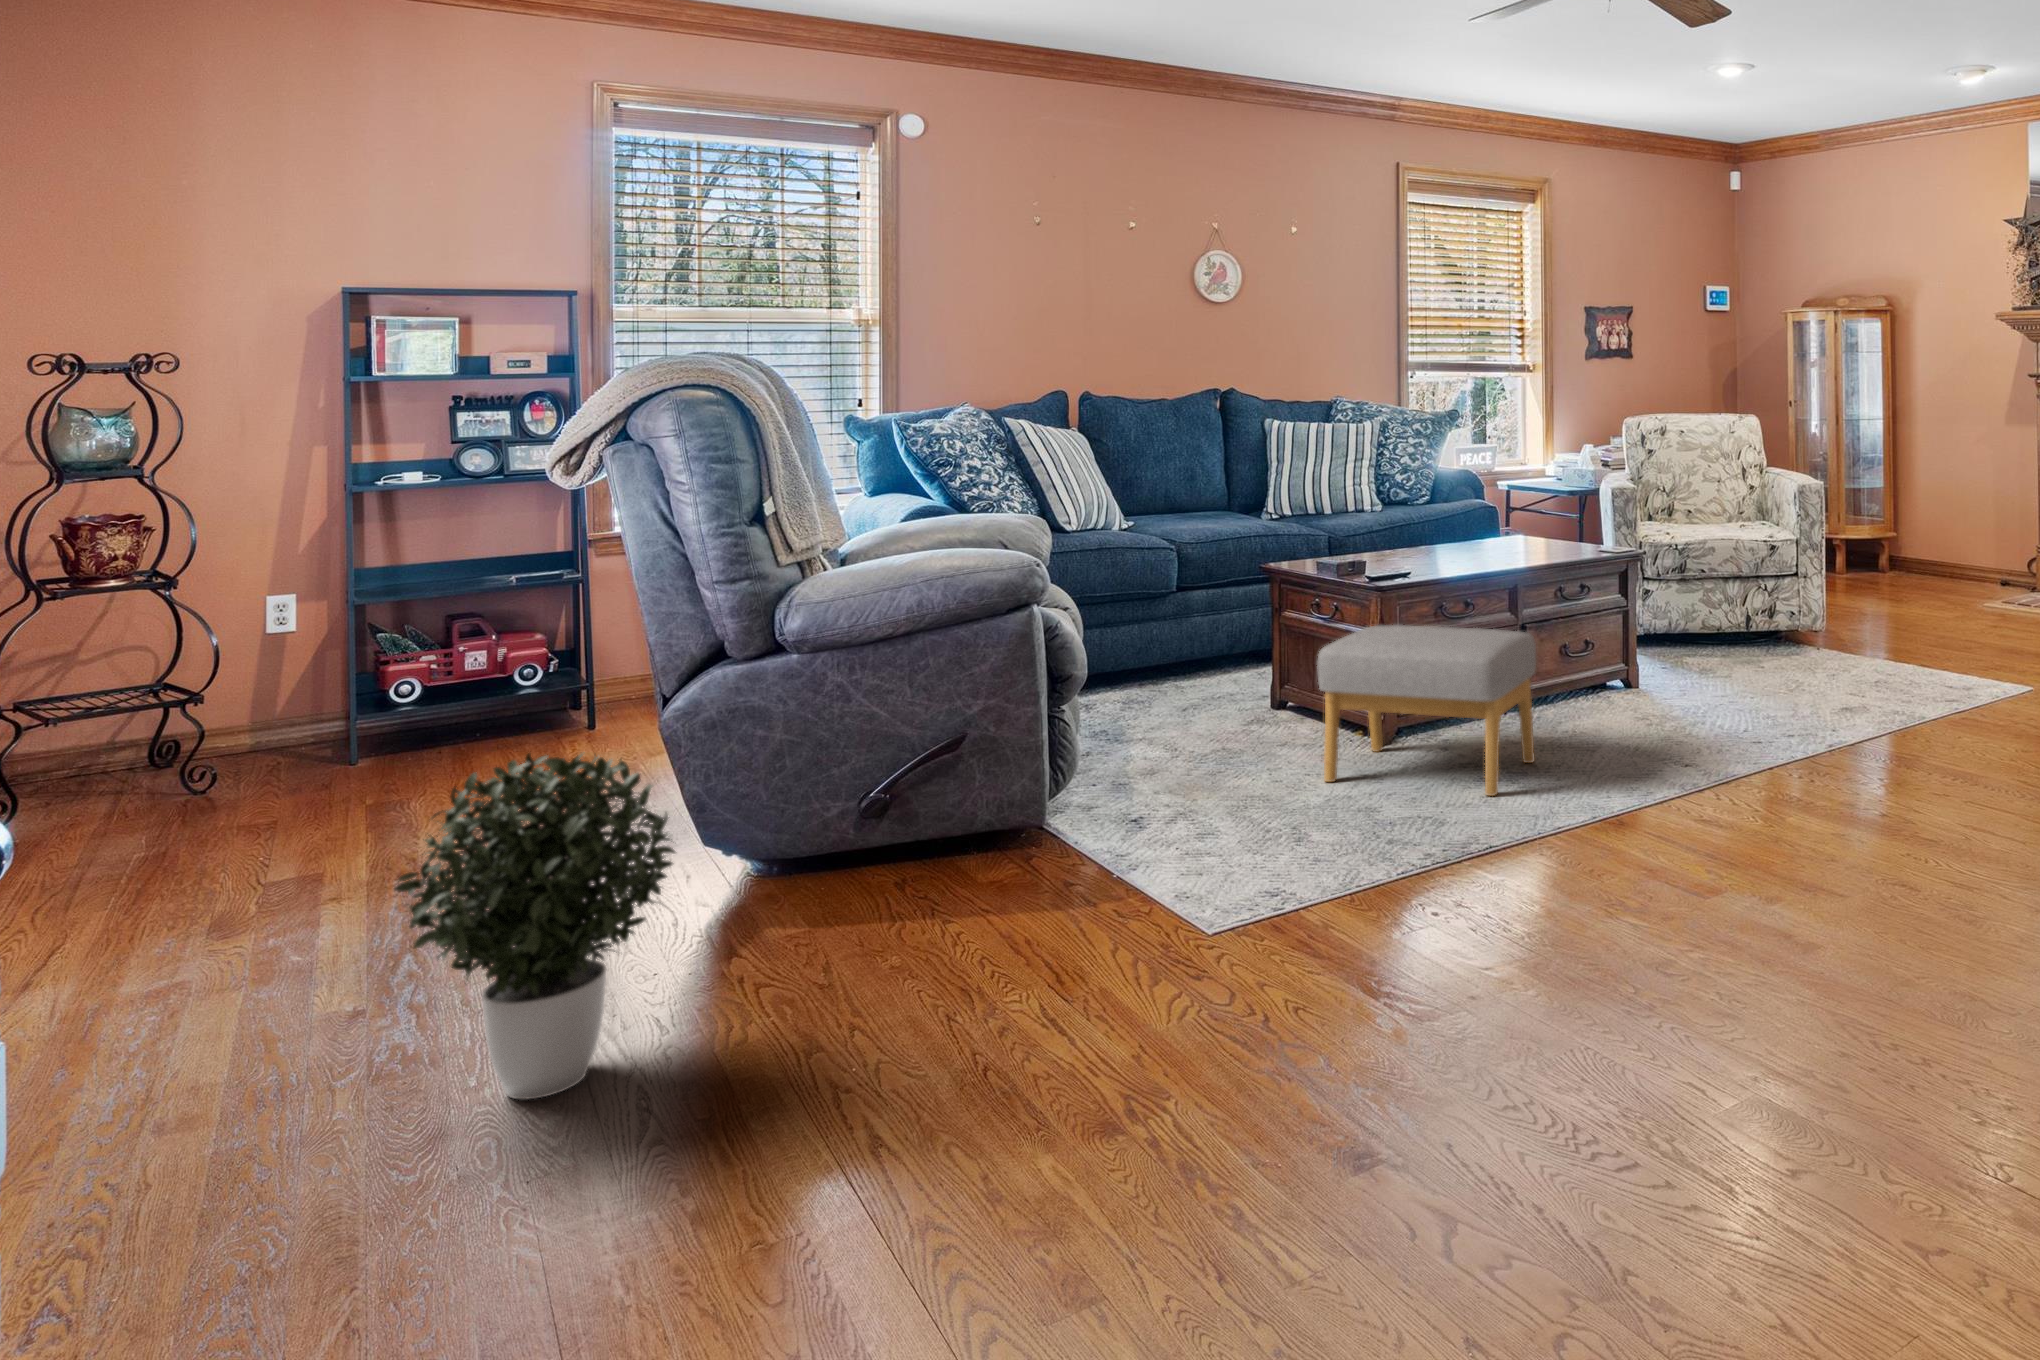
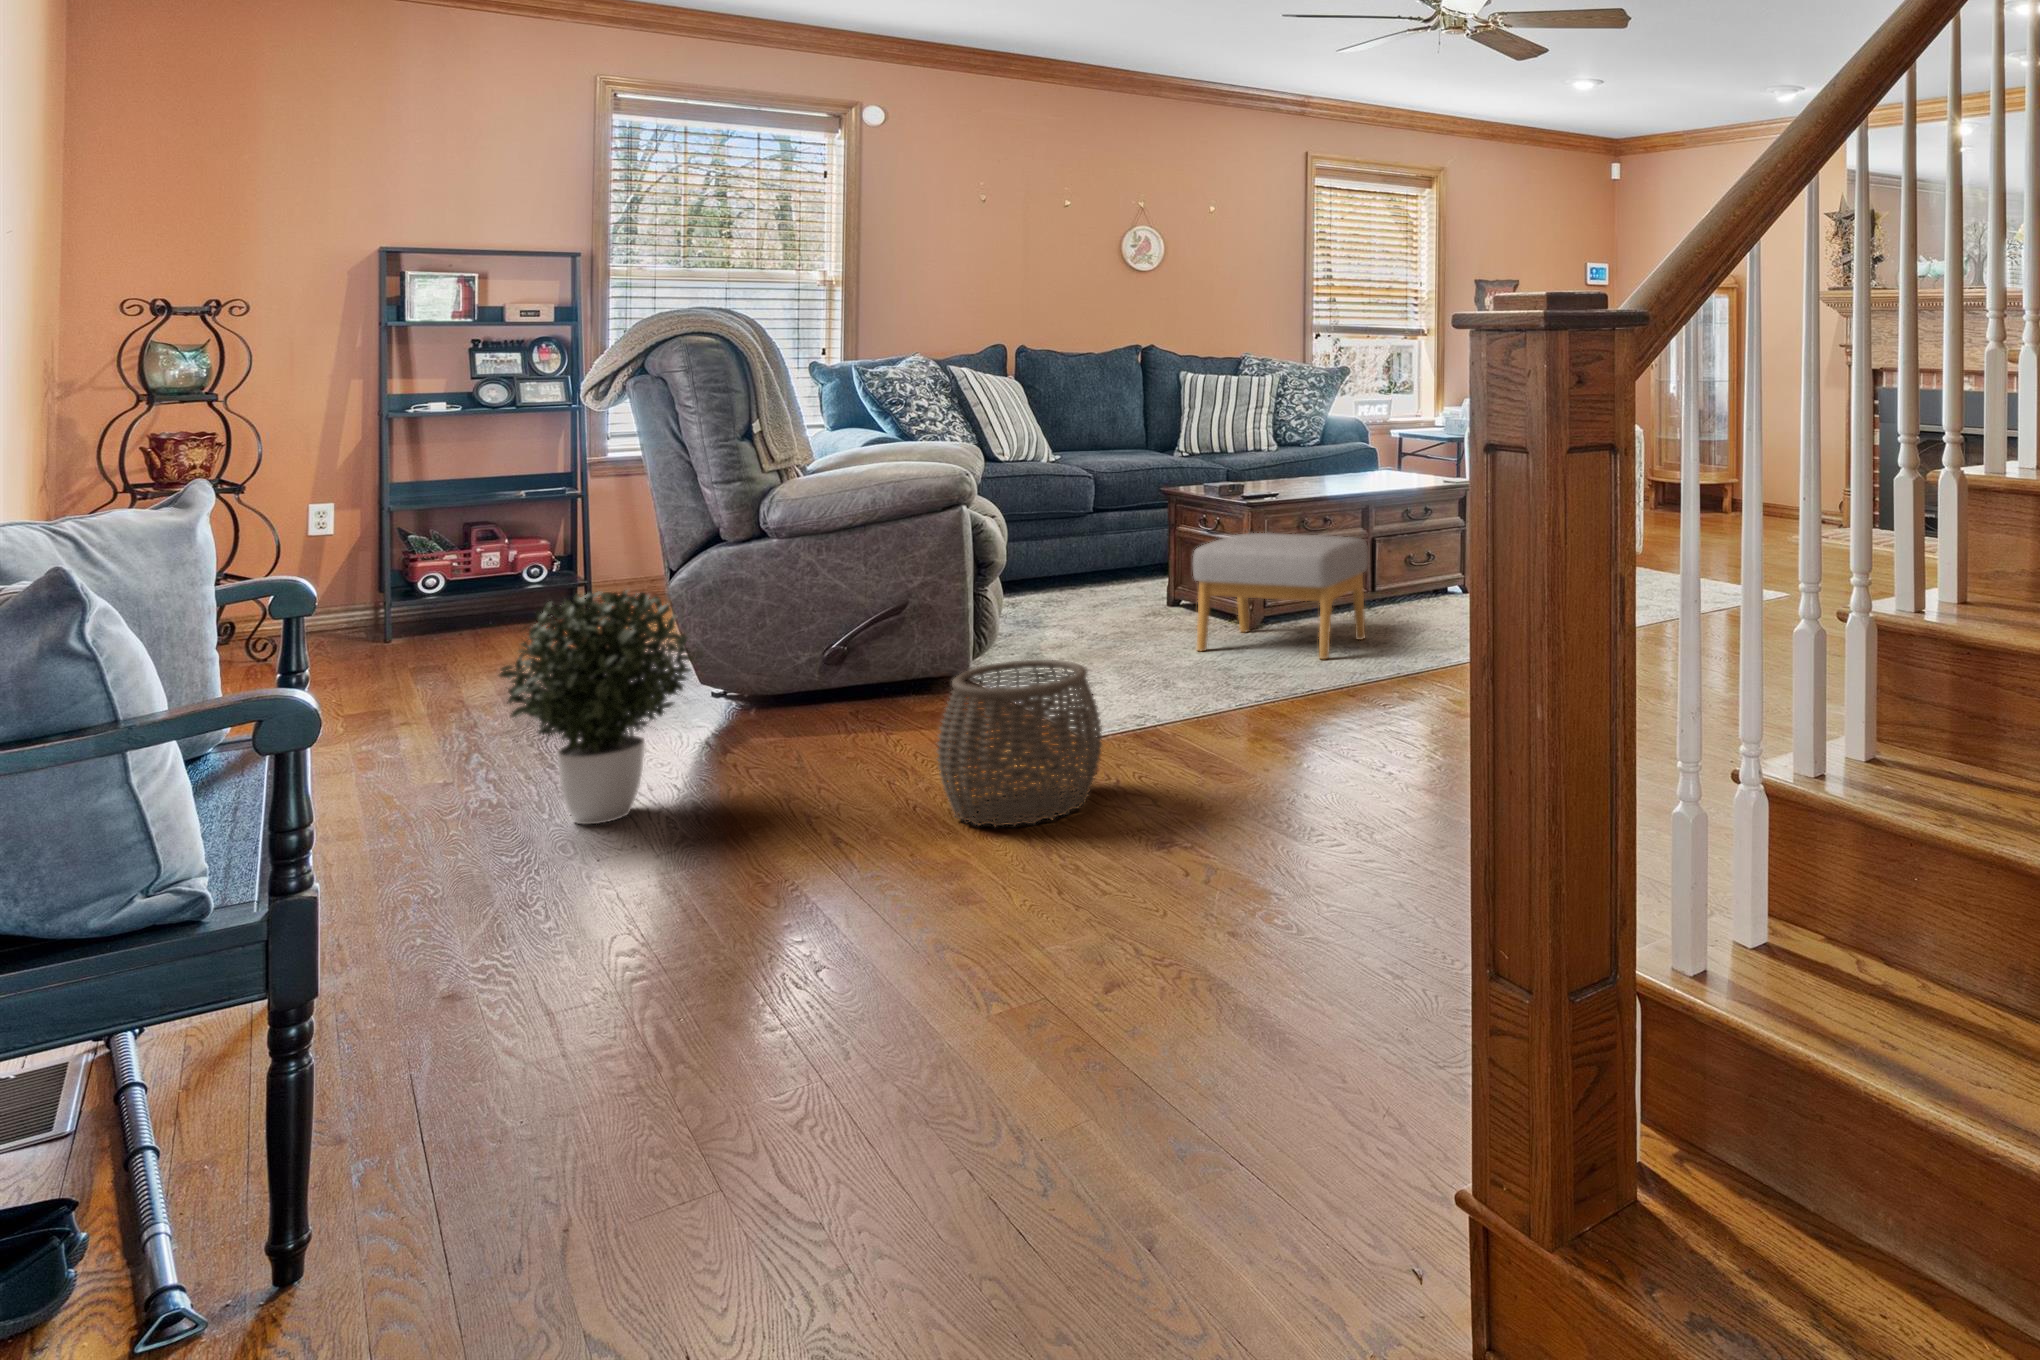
woven basket: none [1013,846,1250,1118] -> present [936,660,1102,827]

